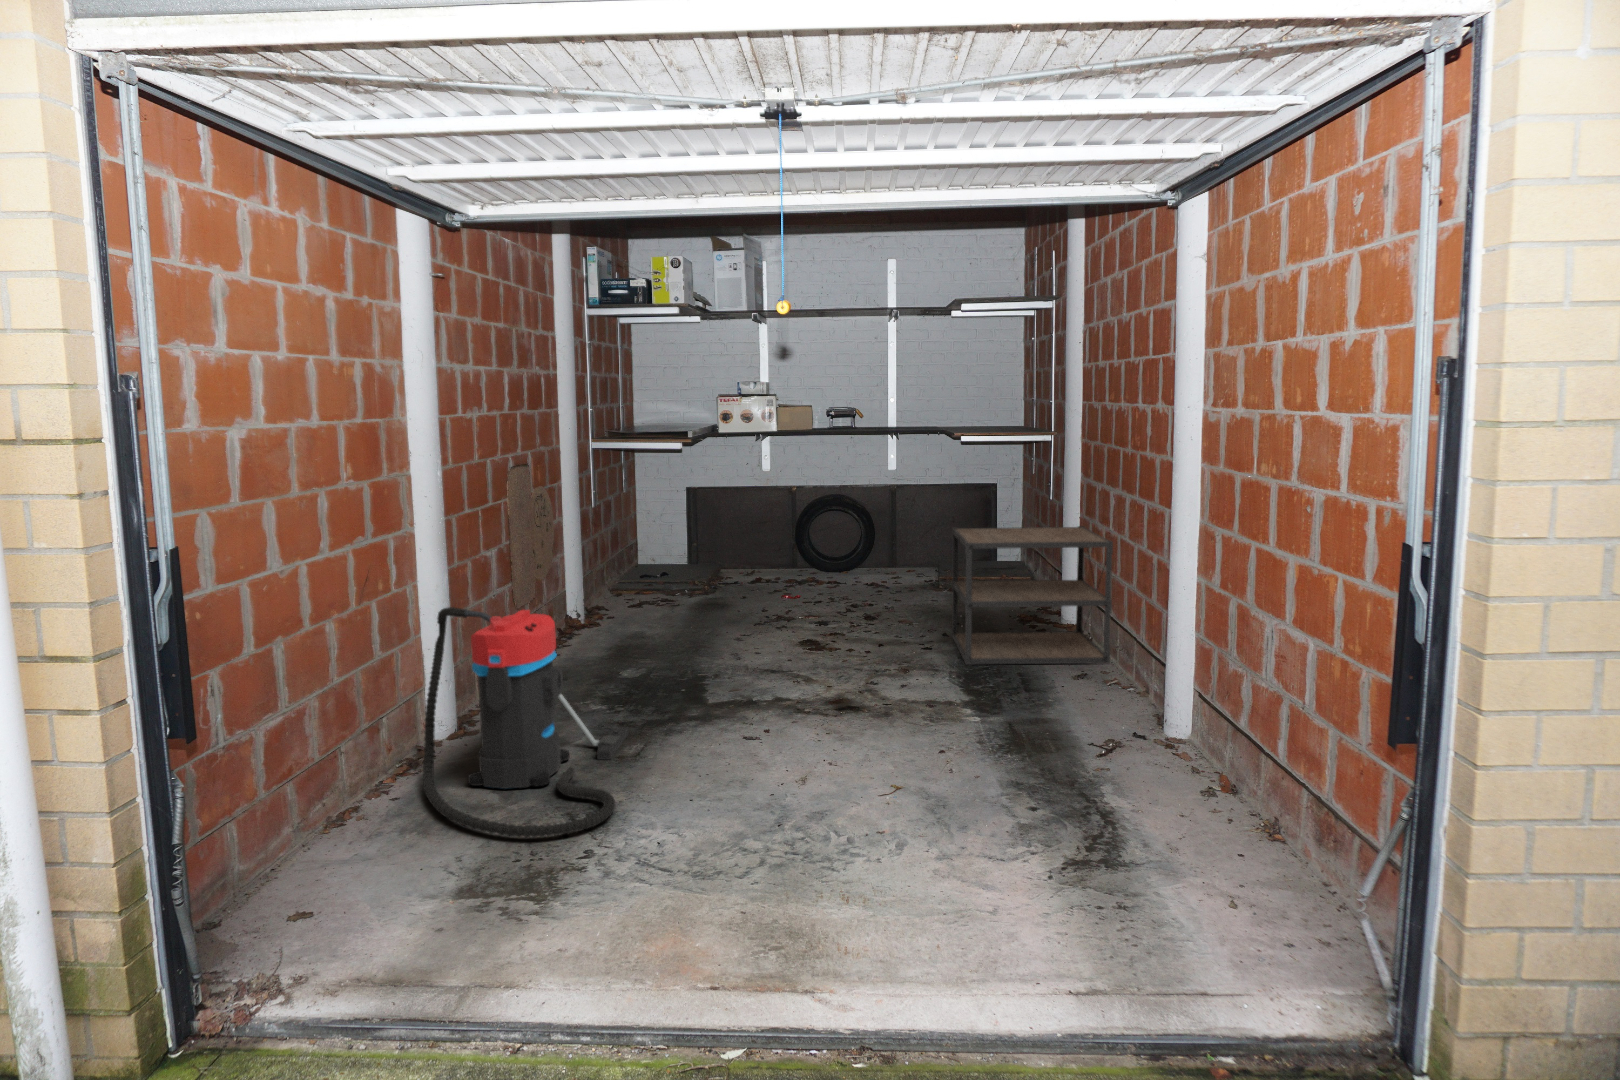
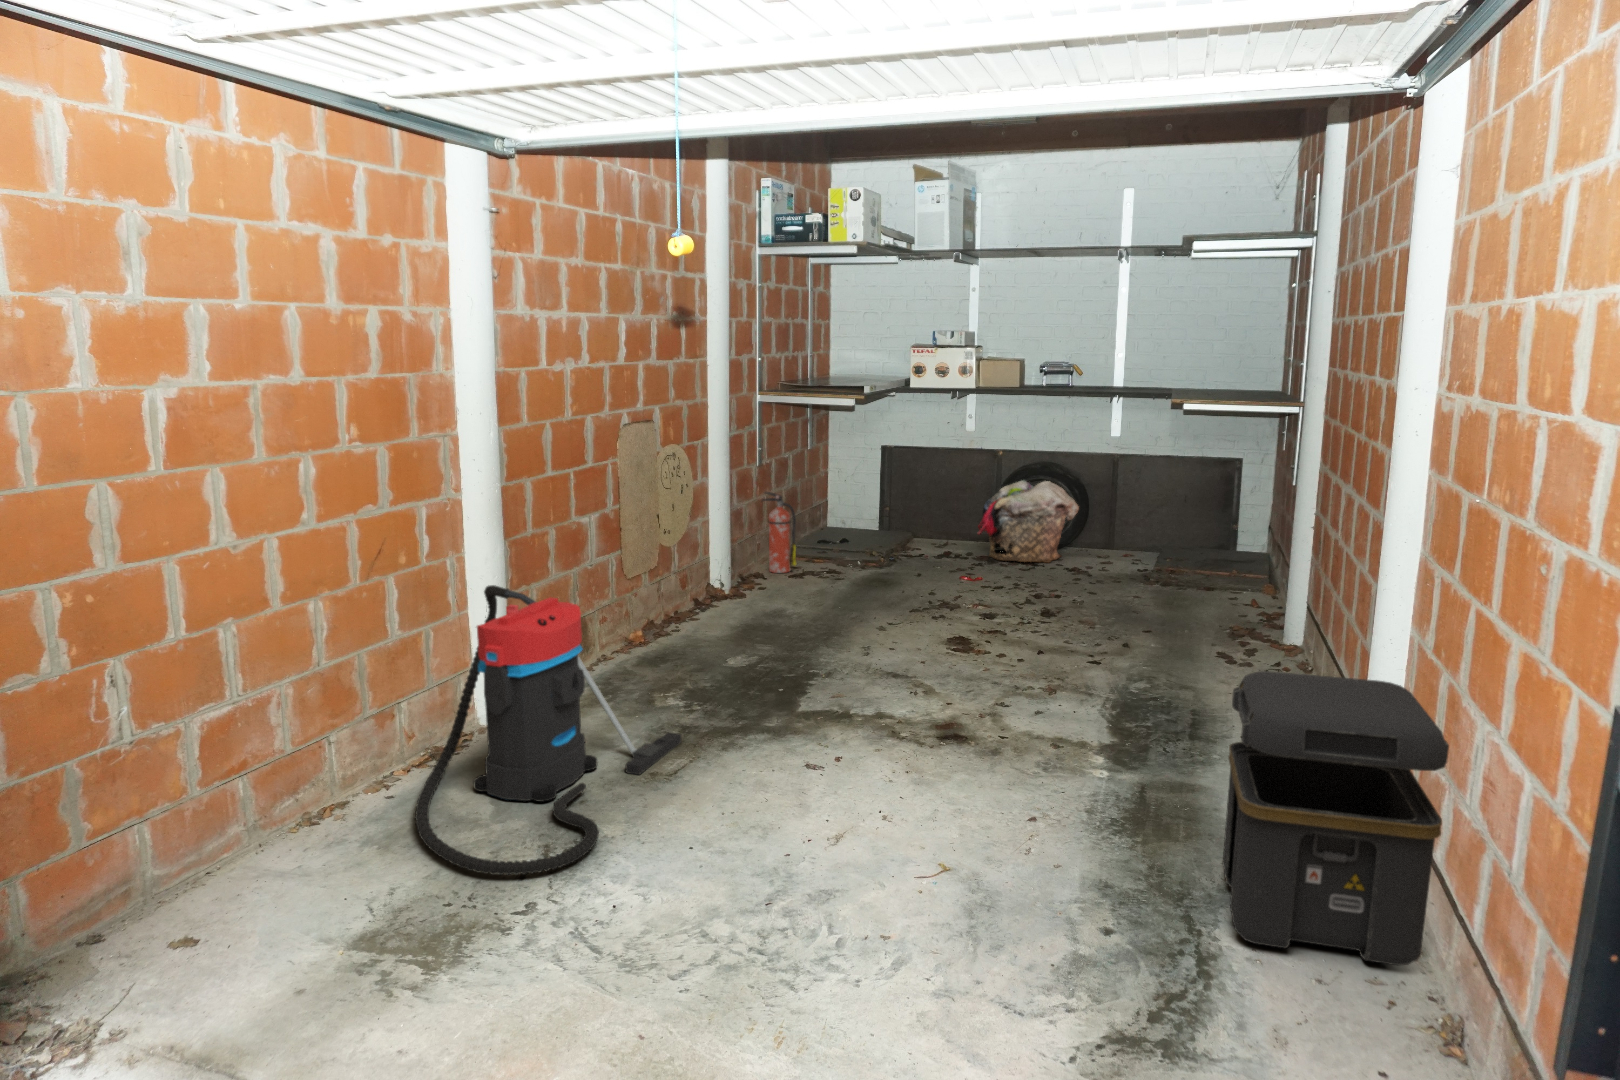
laundry basket: none [787,510,870,582] -> present [978,480,1079,563]
shelving unit: present [951,526,1113,665] -> none [1125,518,1335,711]
fire extinguisher: none [598,530,634,605] -> present [762,492,796,573]
toolbox: none [1096,610,1249,801] -> present [1223,671,1449,966]

